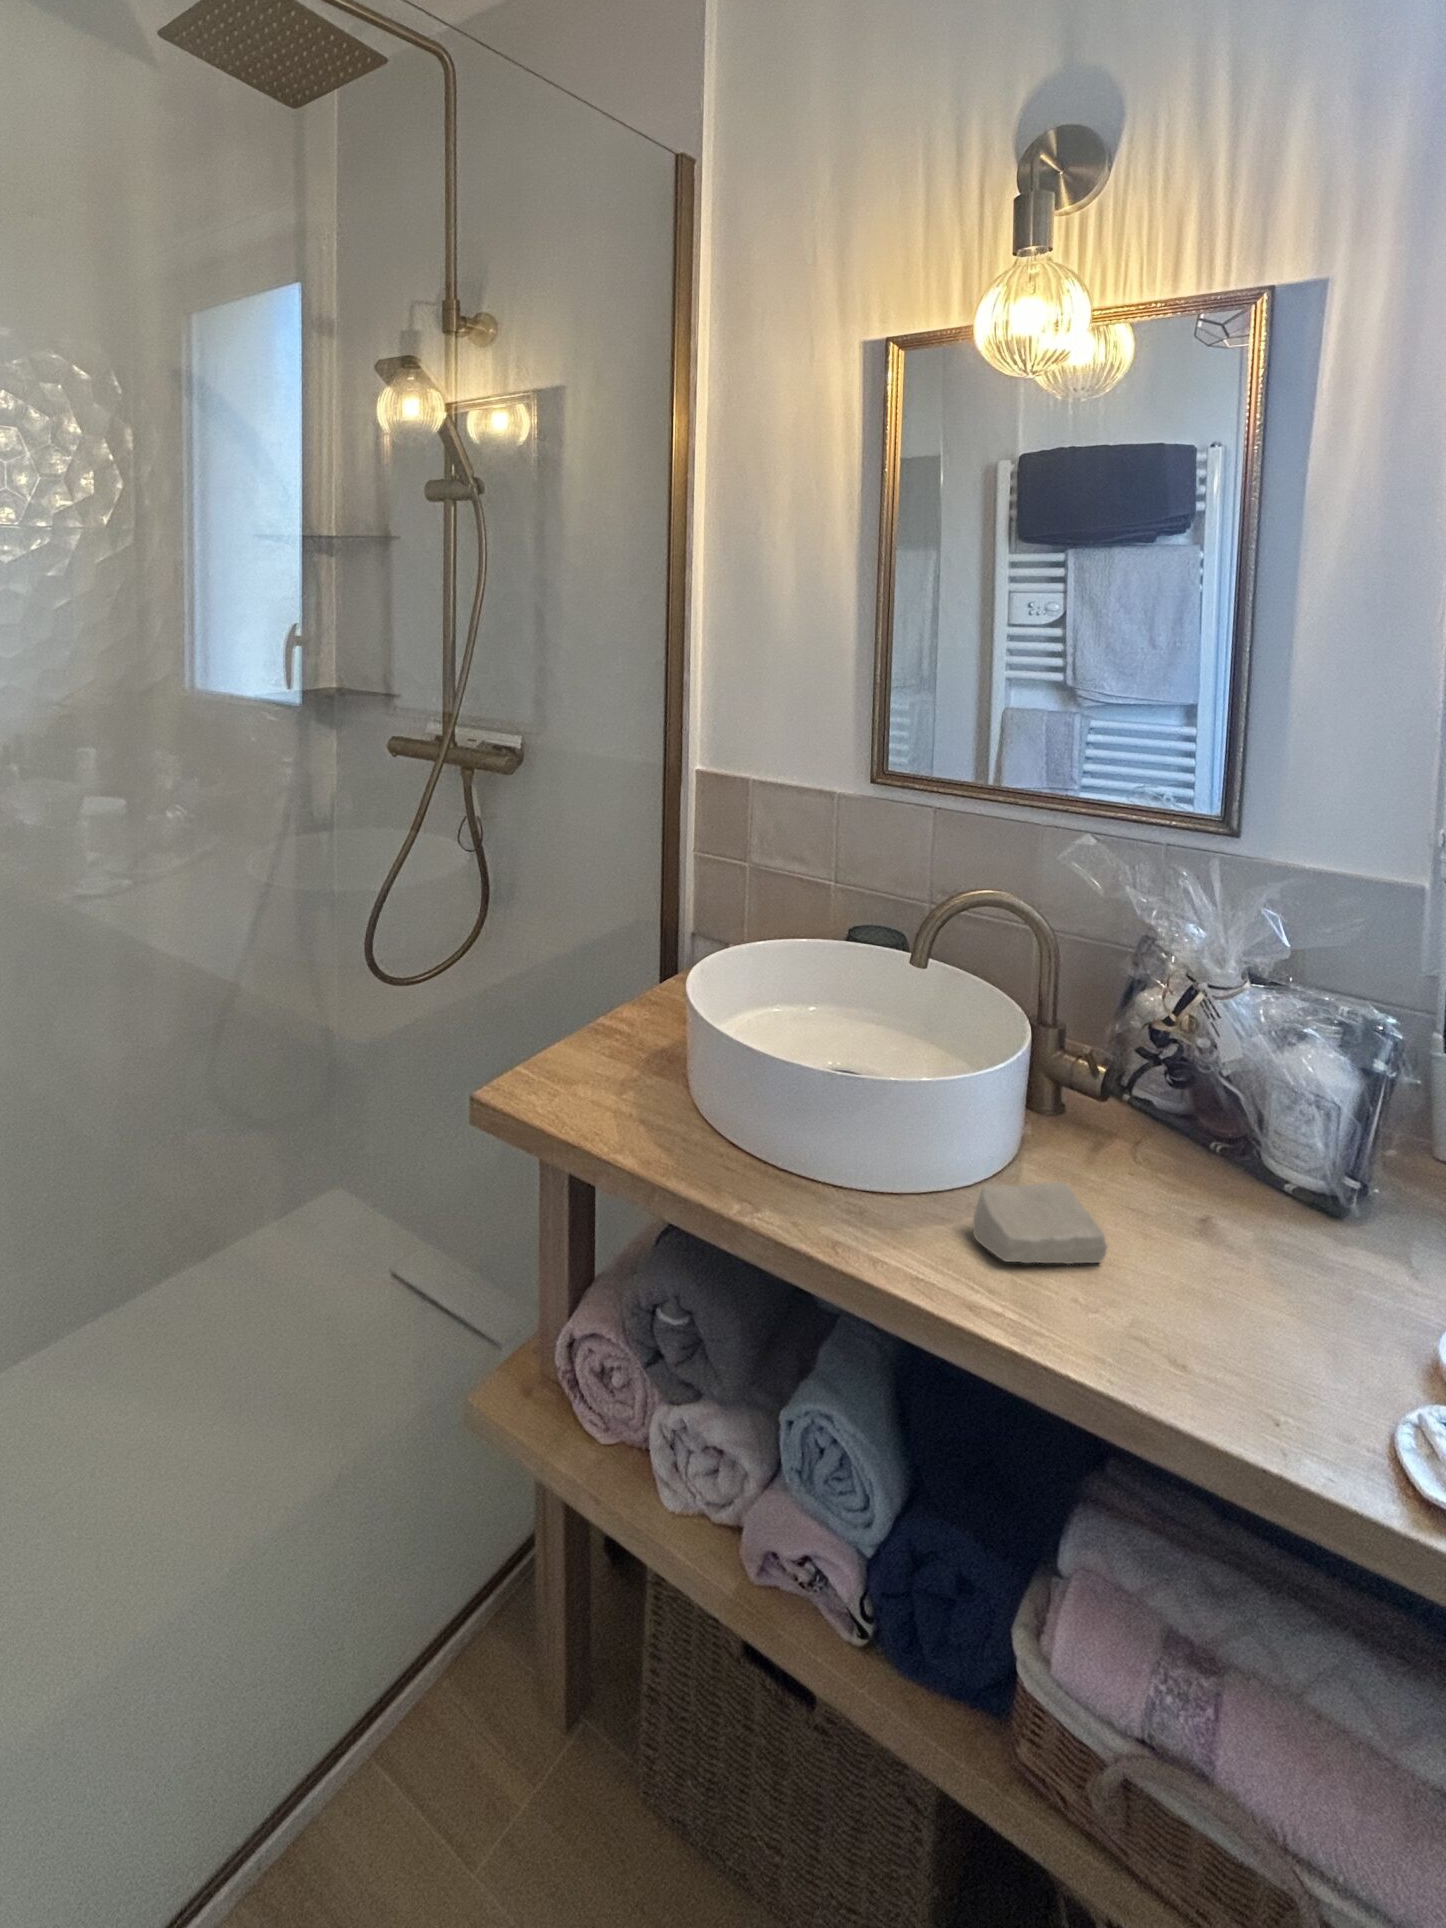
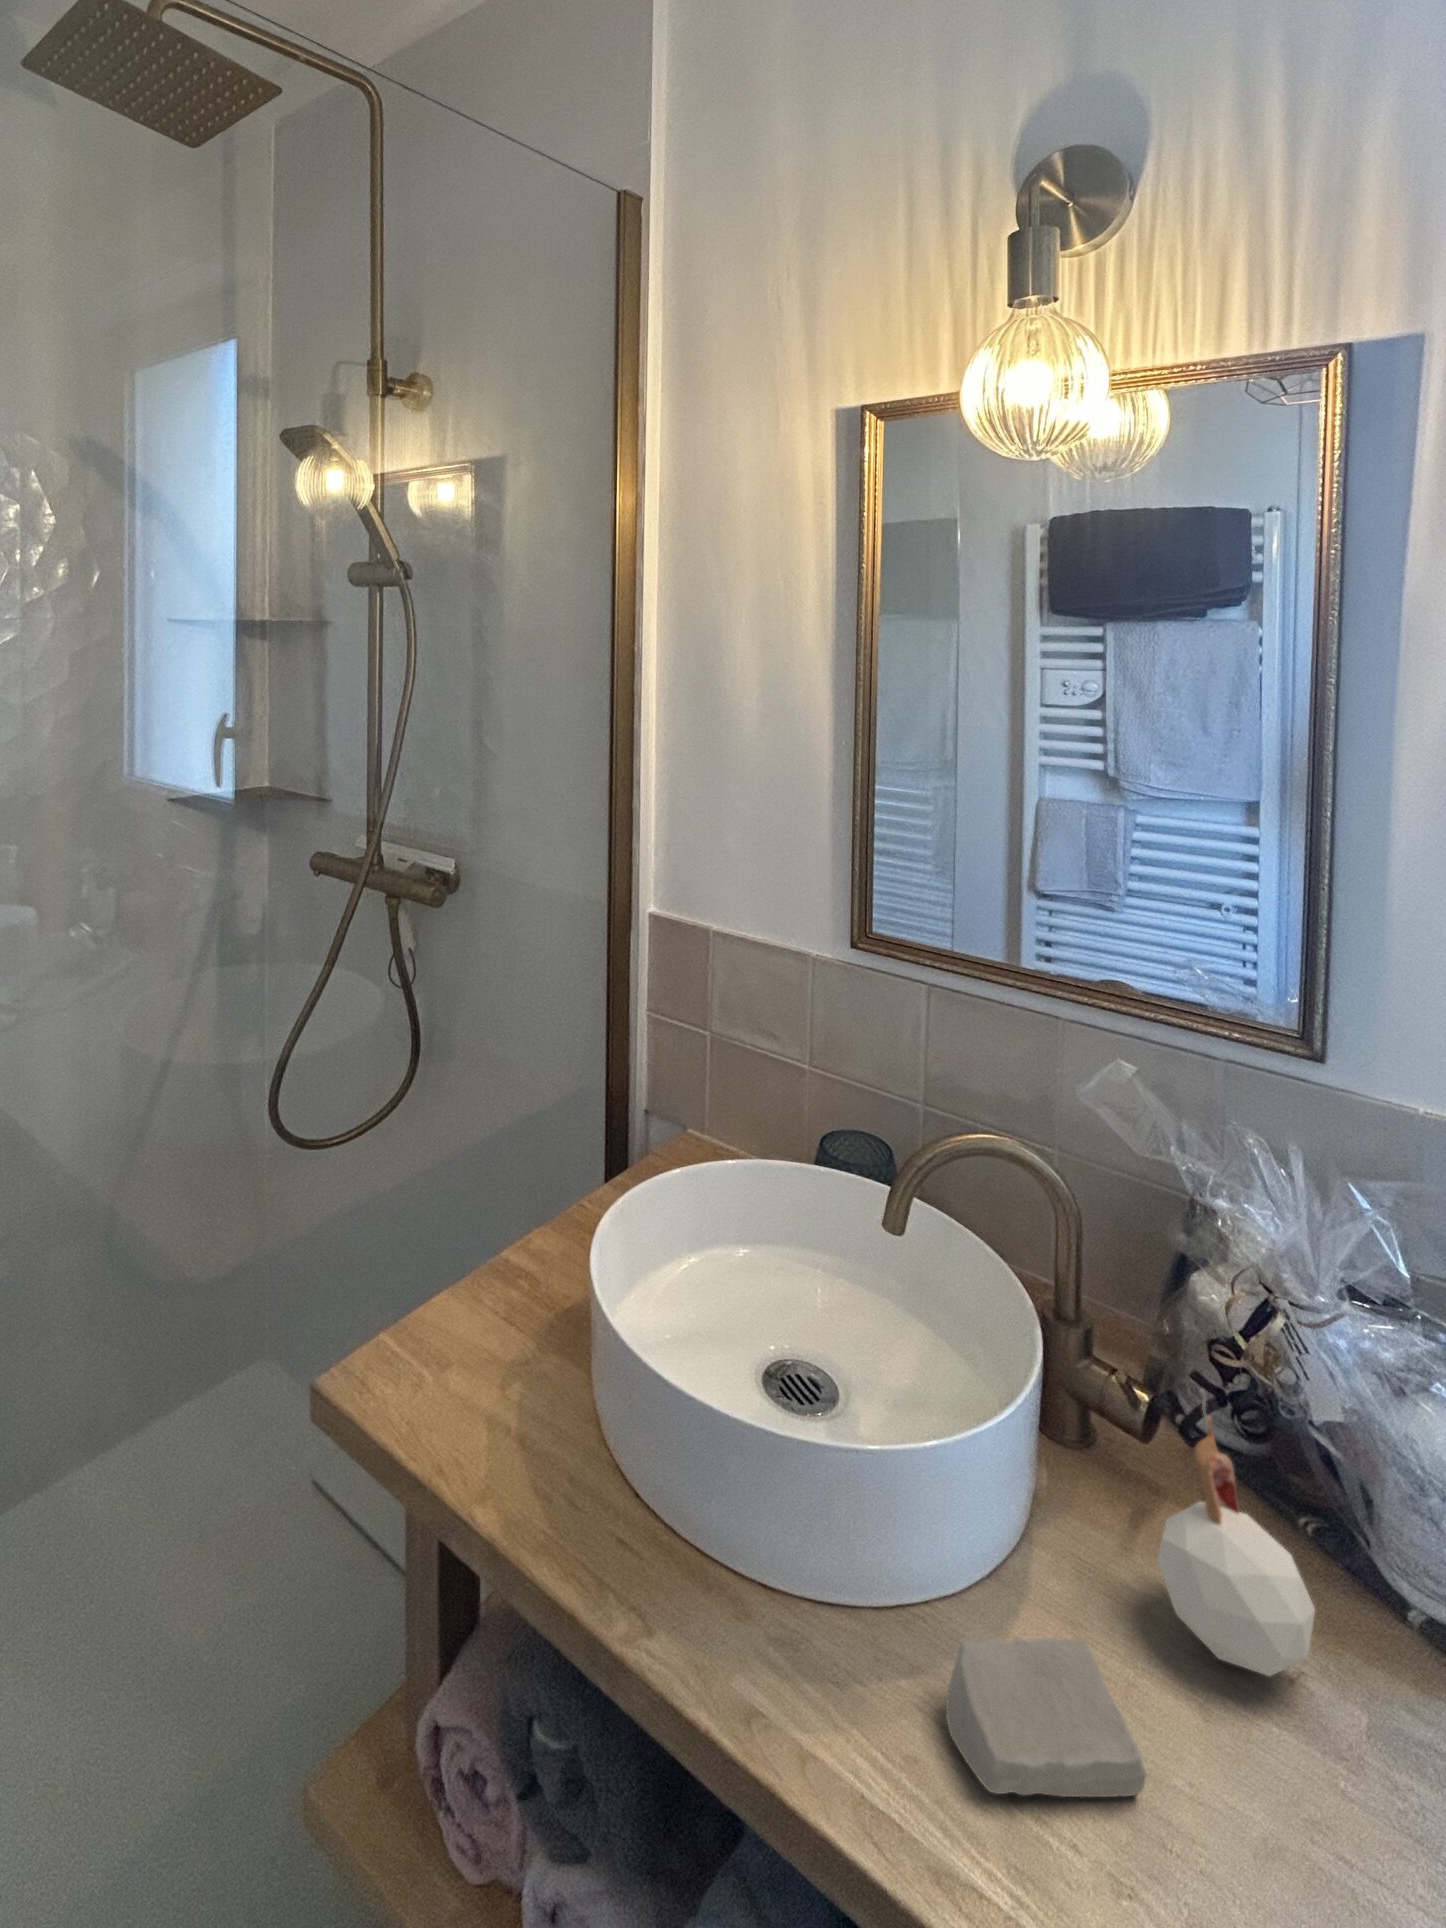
candle: none [1113,1037,1220,1209] -> present [1157,1388,1315,1676]

